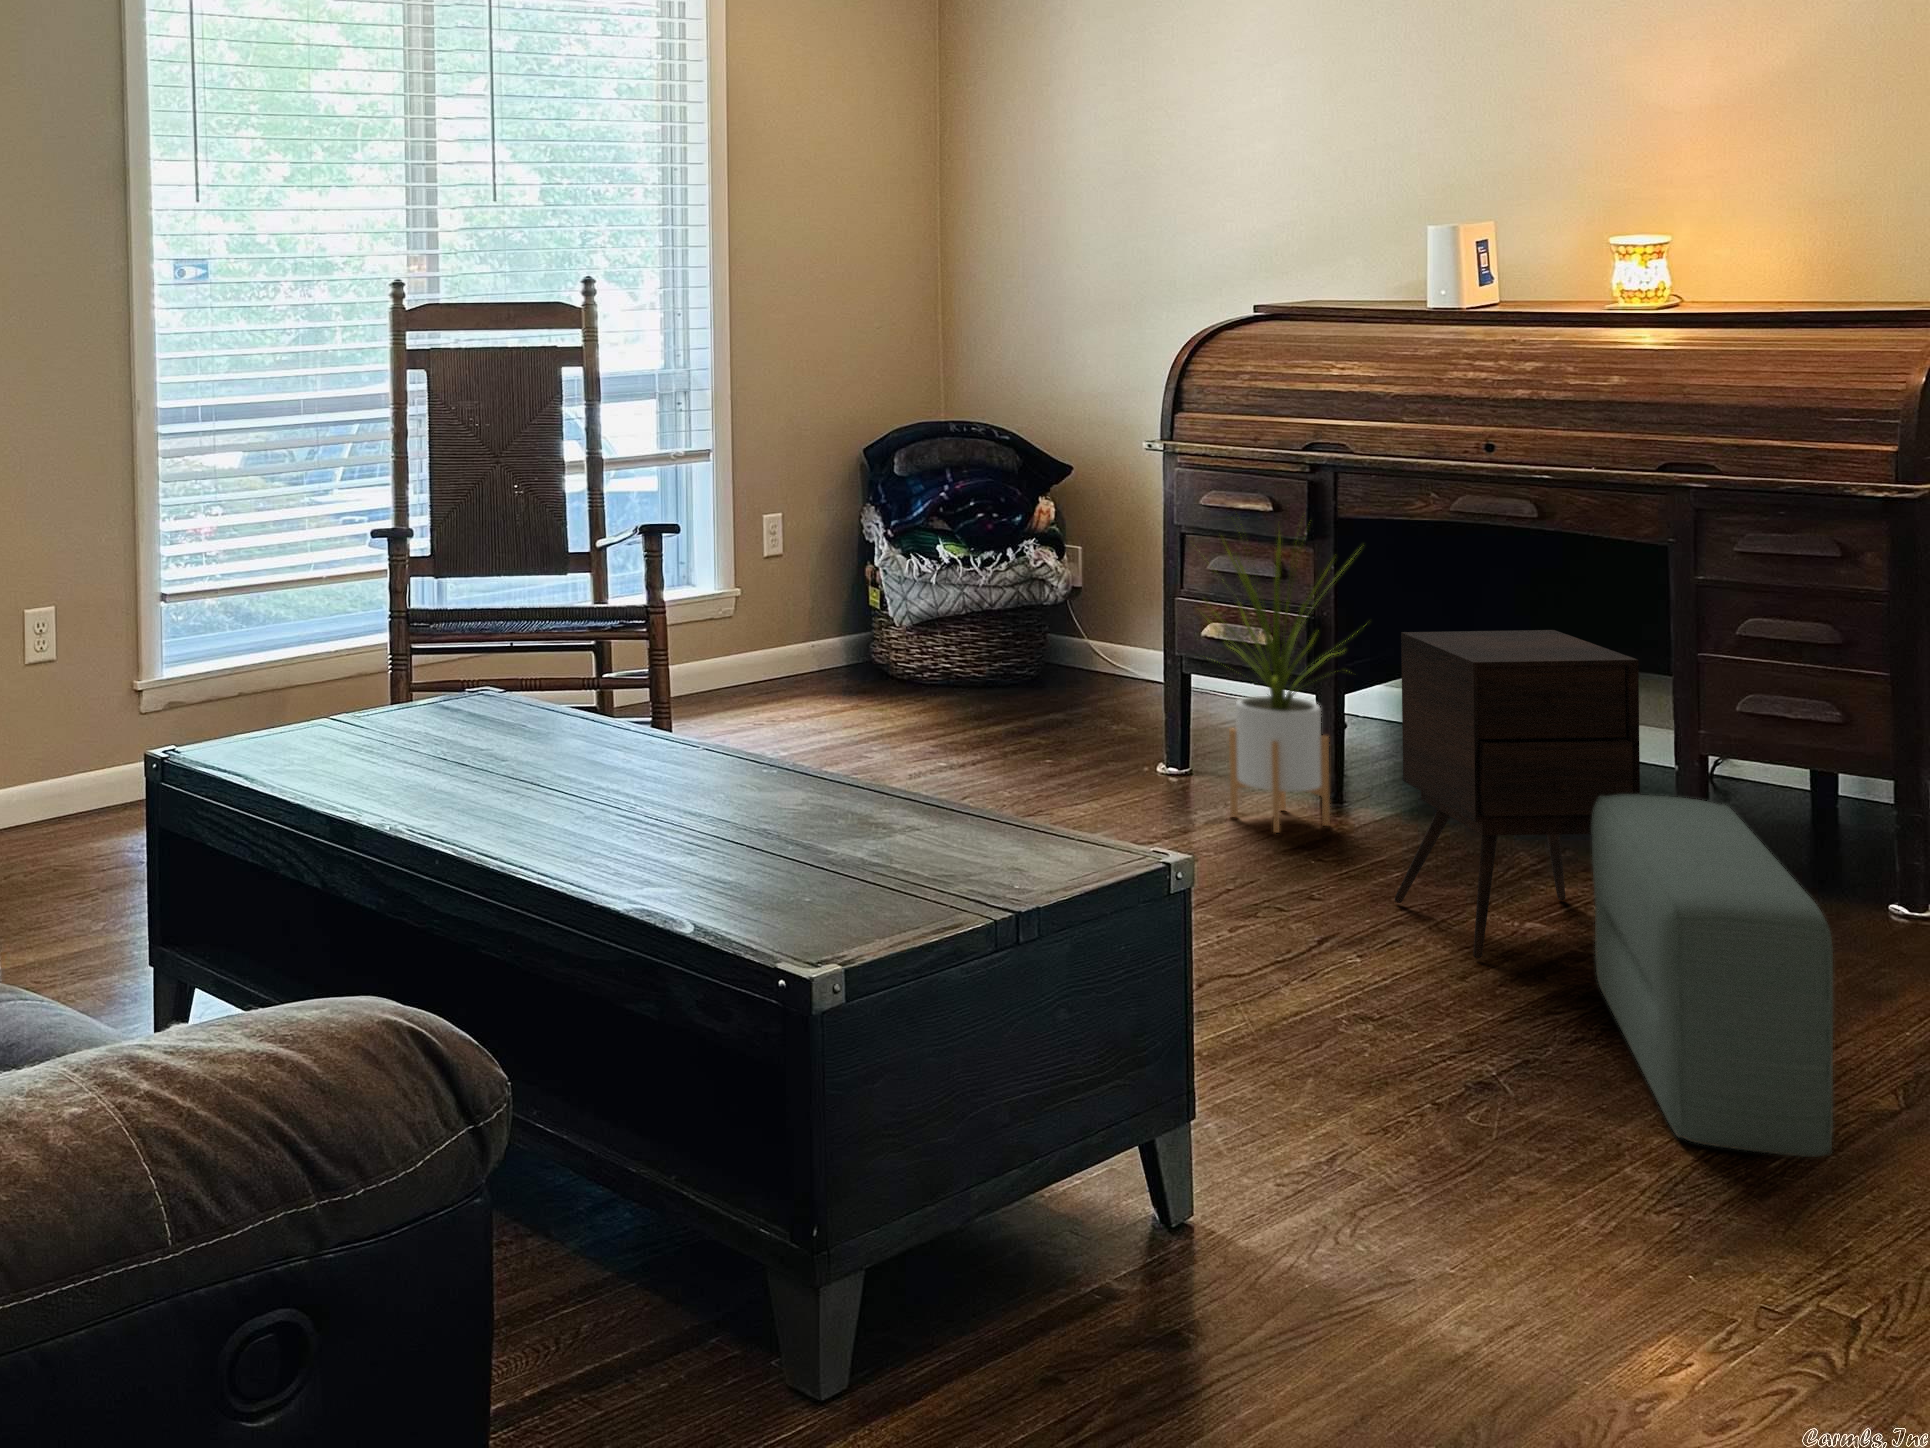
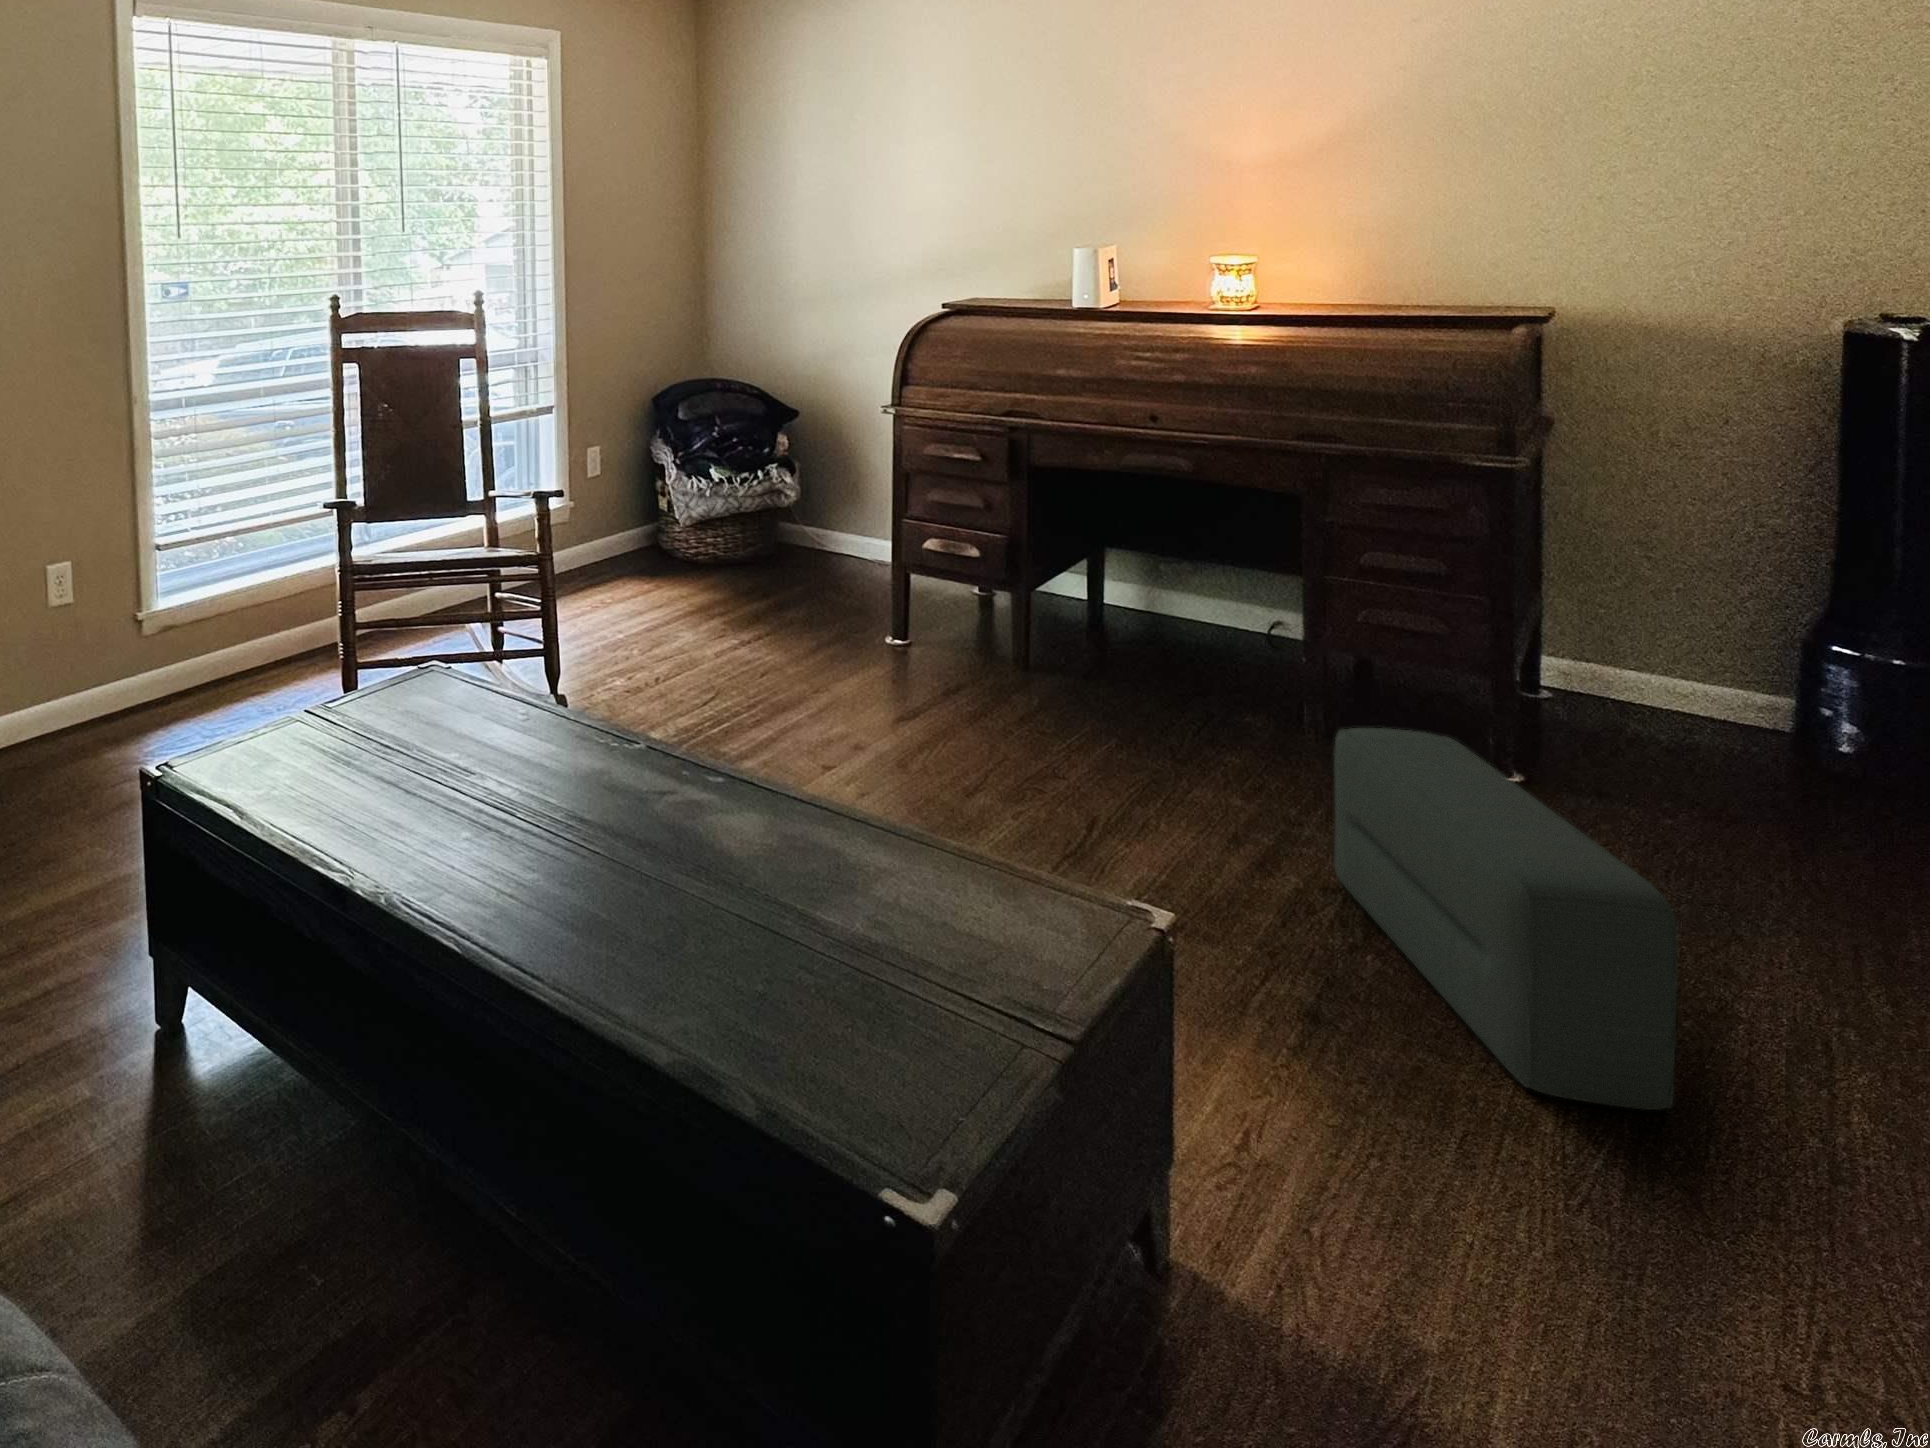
house plant: present [1212,516,1357,833] -> none [933,465,1072,707]
side table: present [1395,630,1640,959] -> none [1127,571,1360,847]

